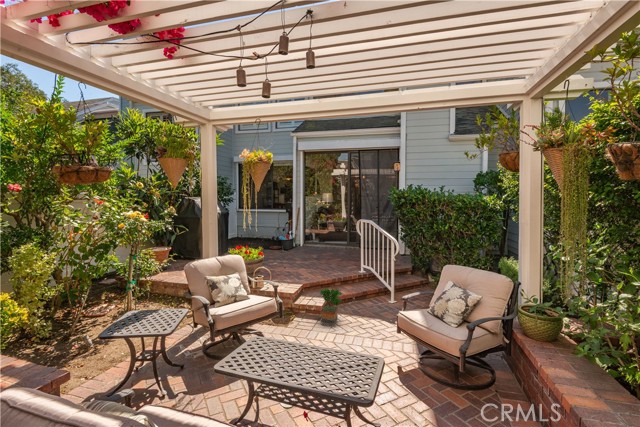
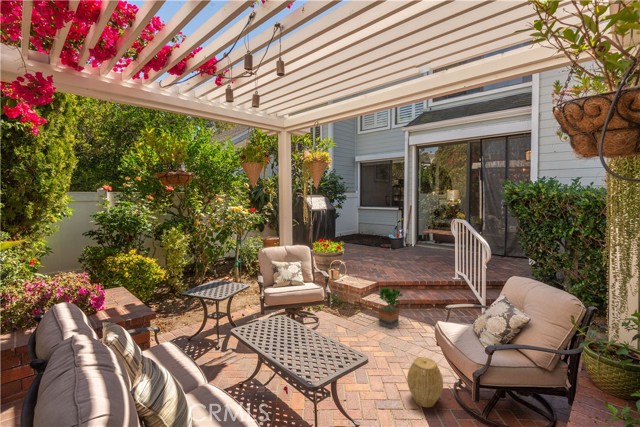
woven basket: none [393,347,424,390] -> present [407,357,443,407]

